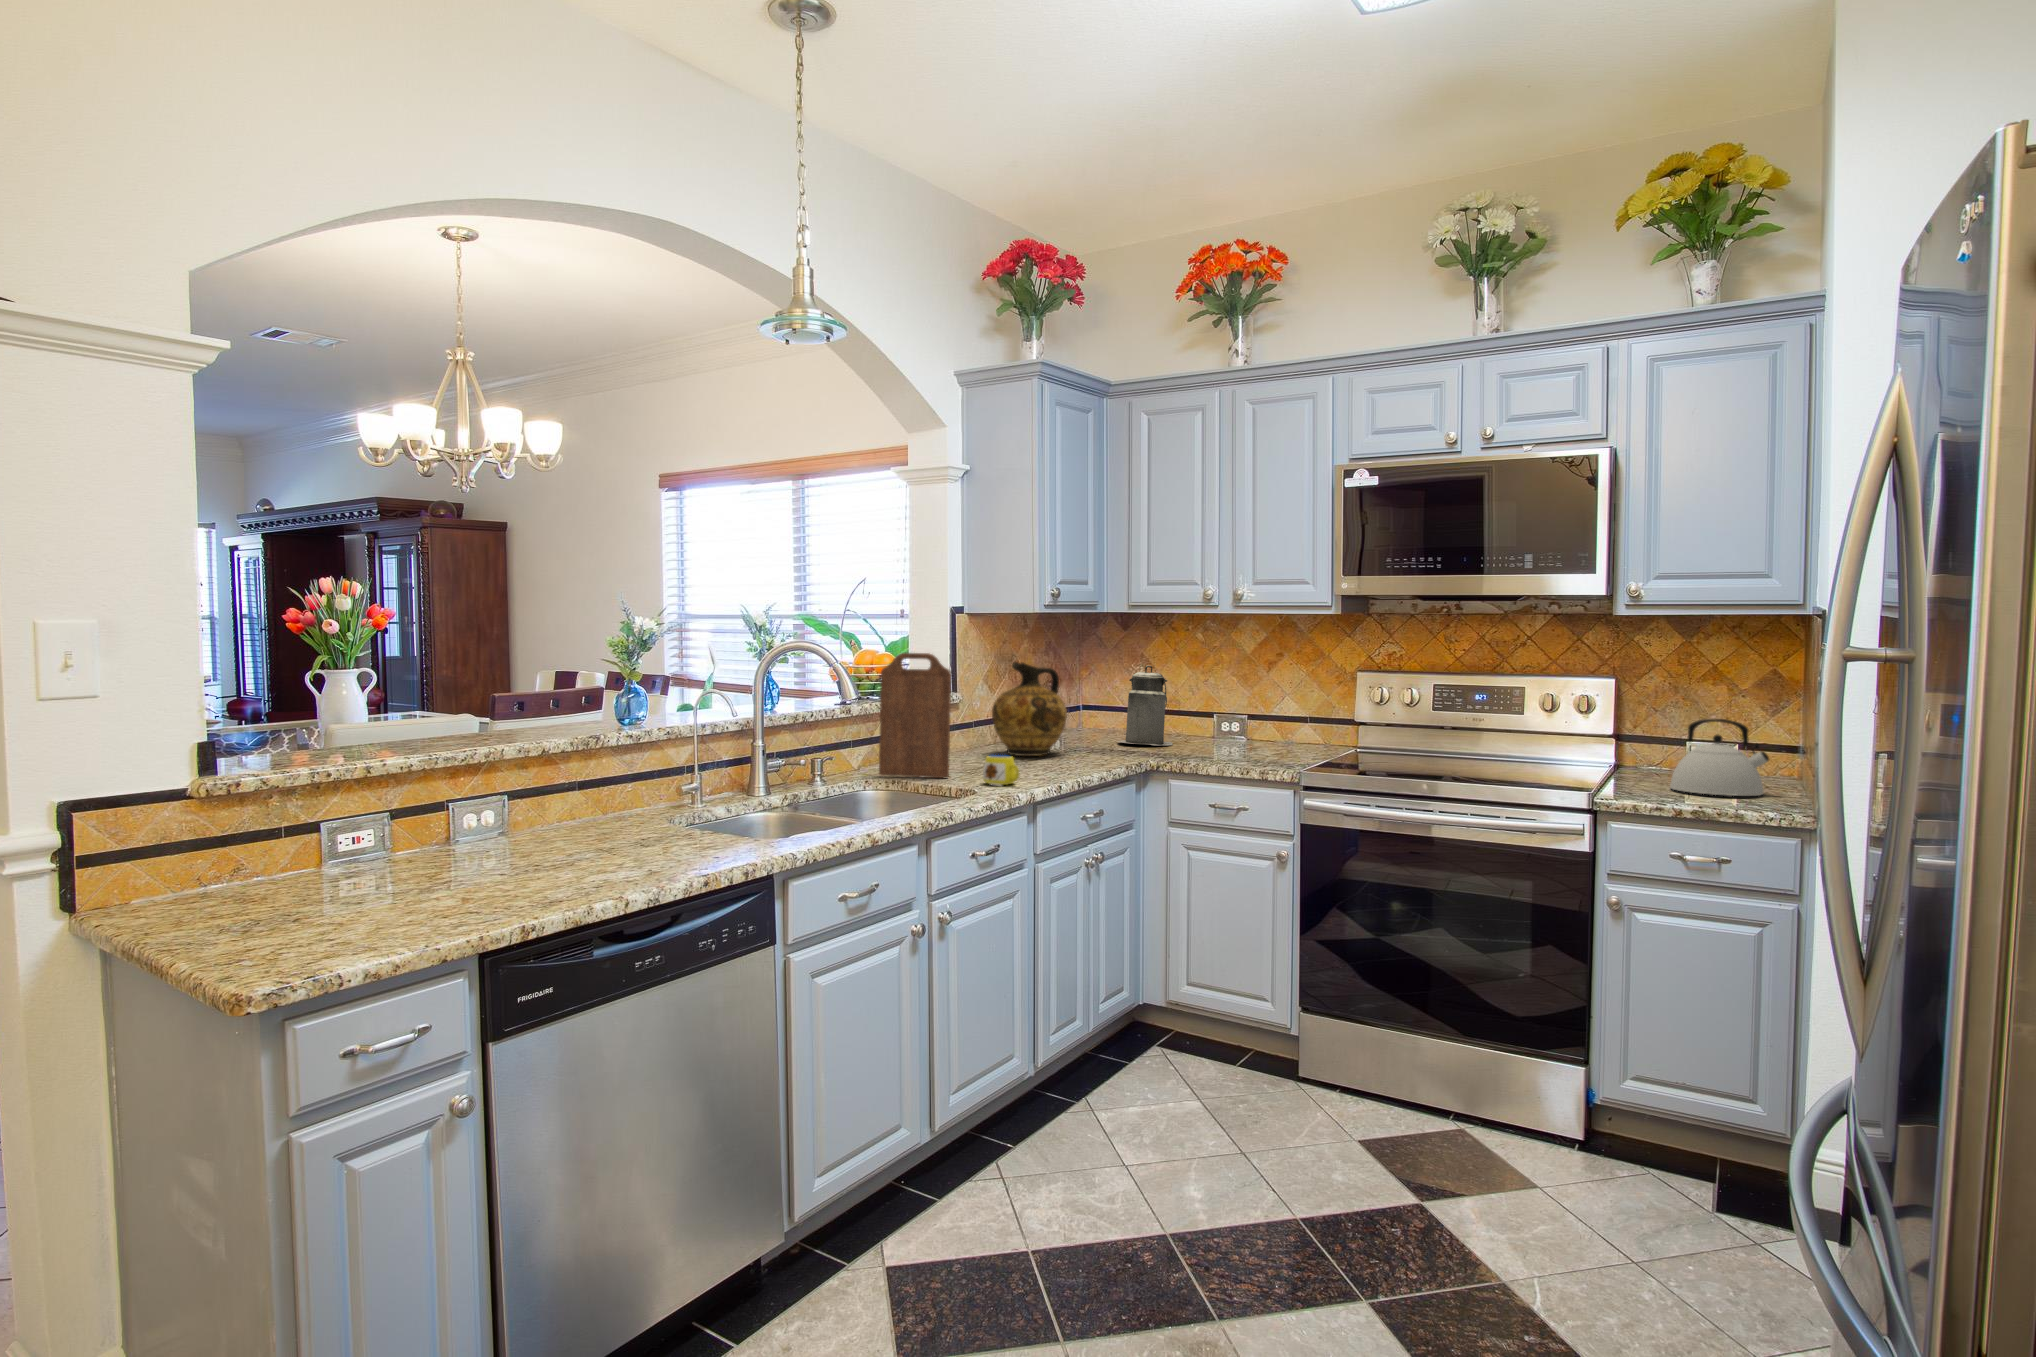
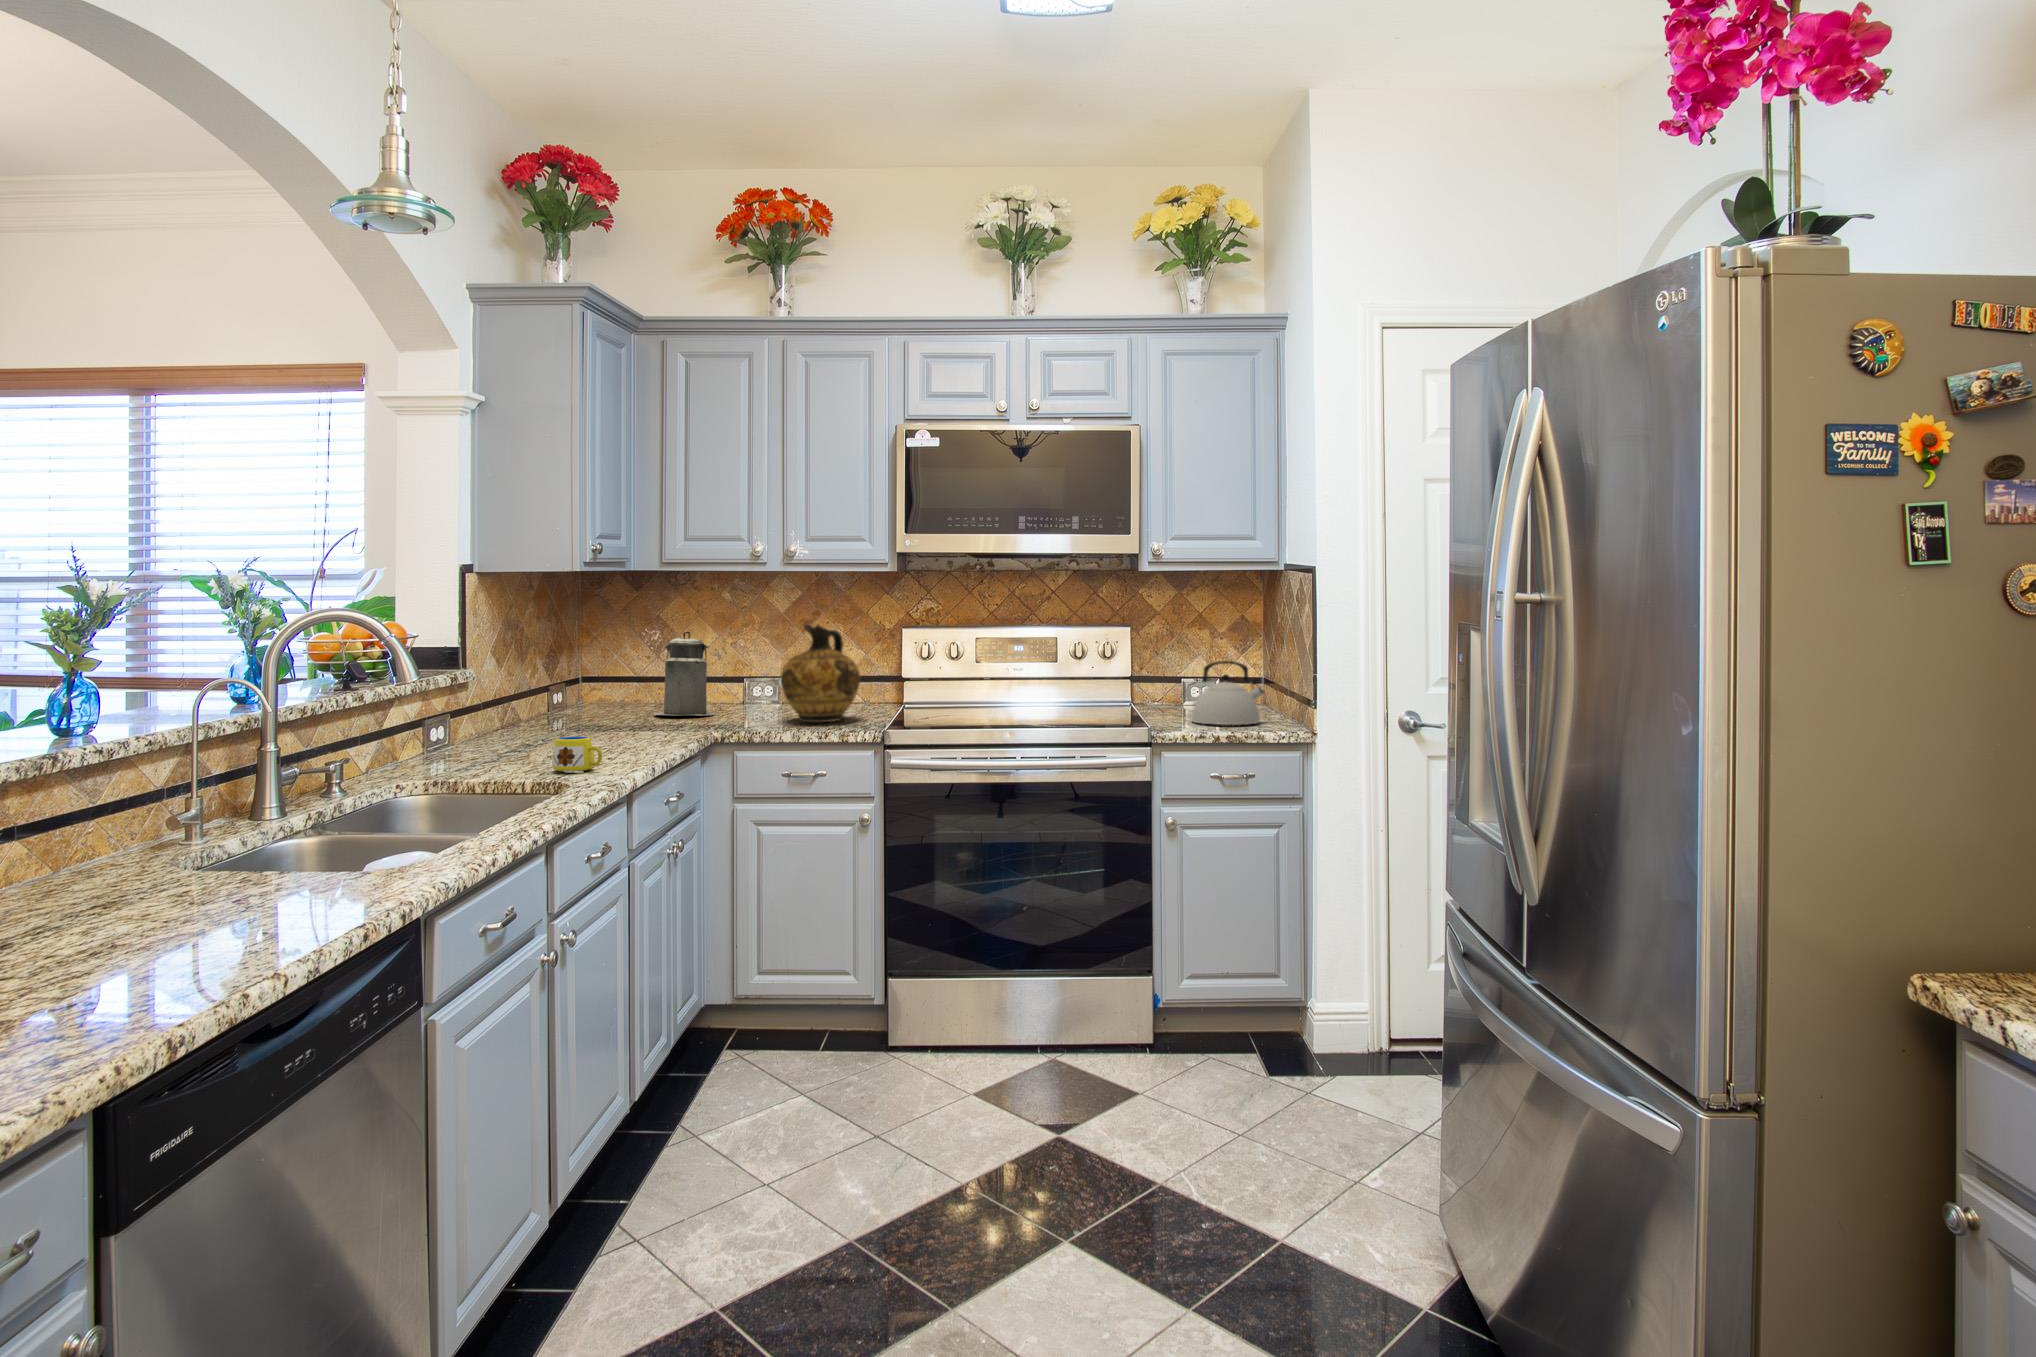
cutting board: present [879,653,951,778] -> none [397,619,500,774]
ceramic jug: present [992,662,1067,756] -> present [781,624,860,722]

